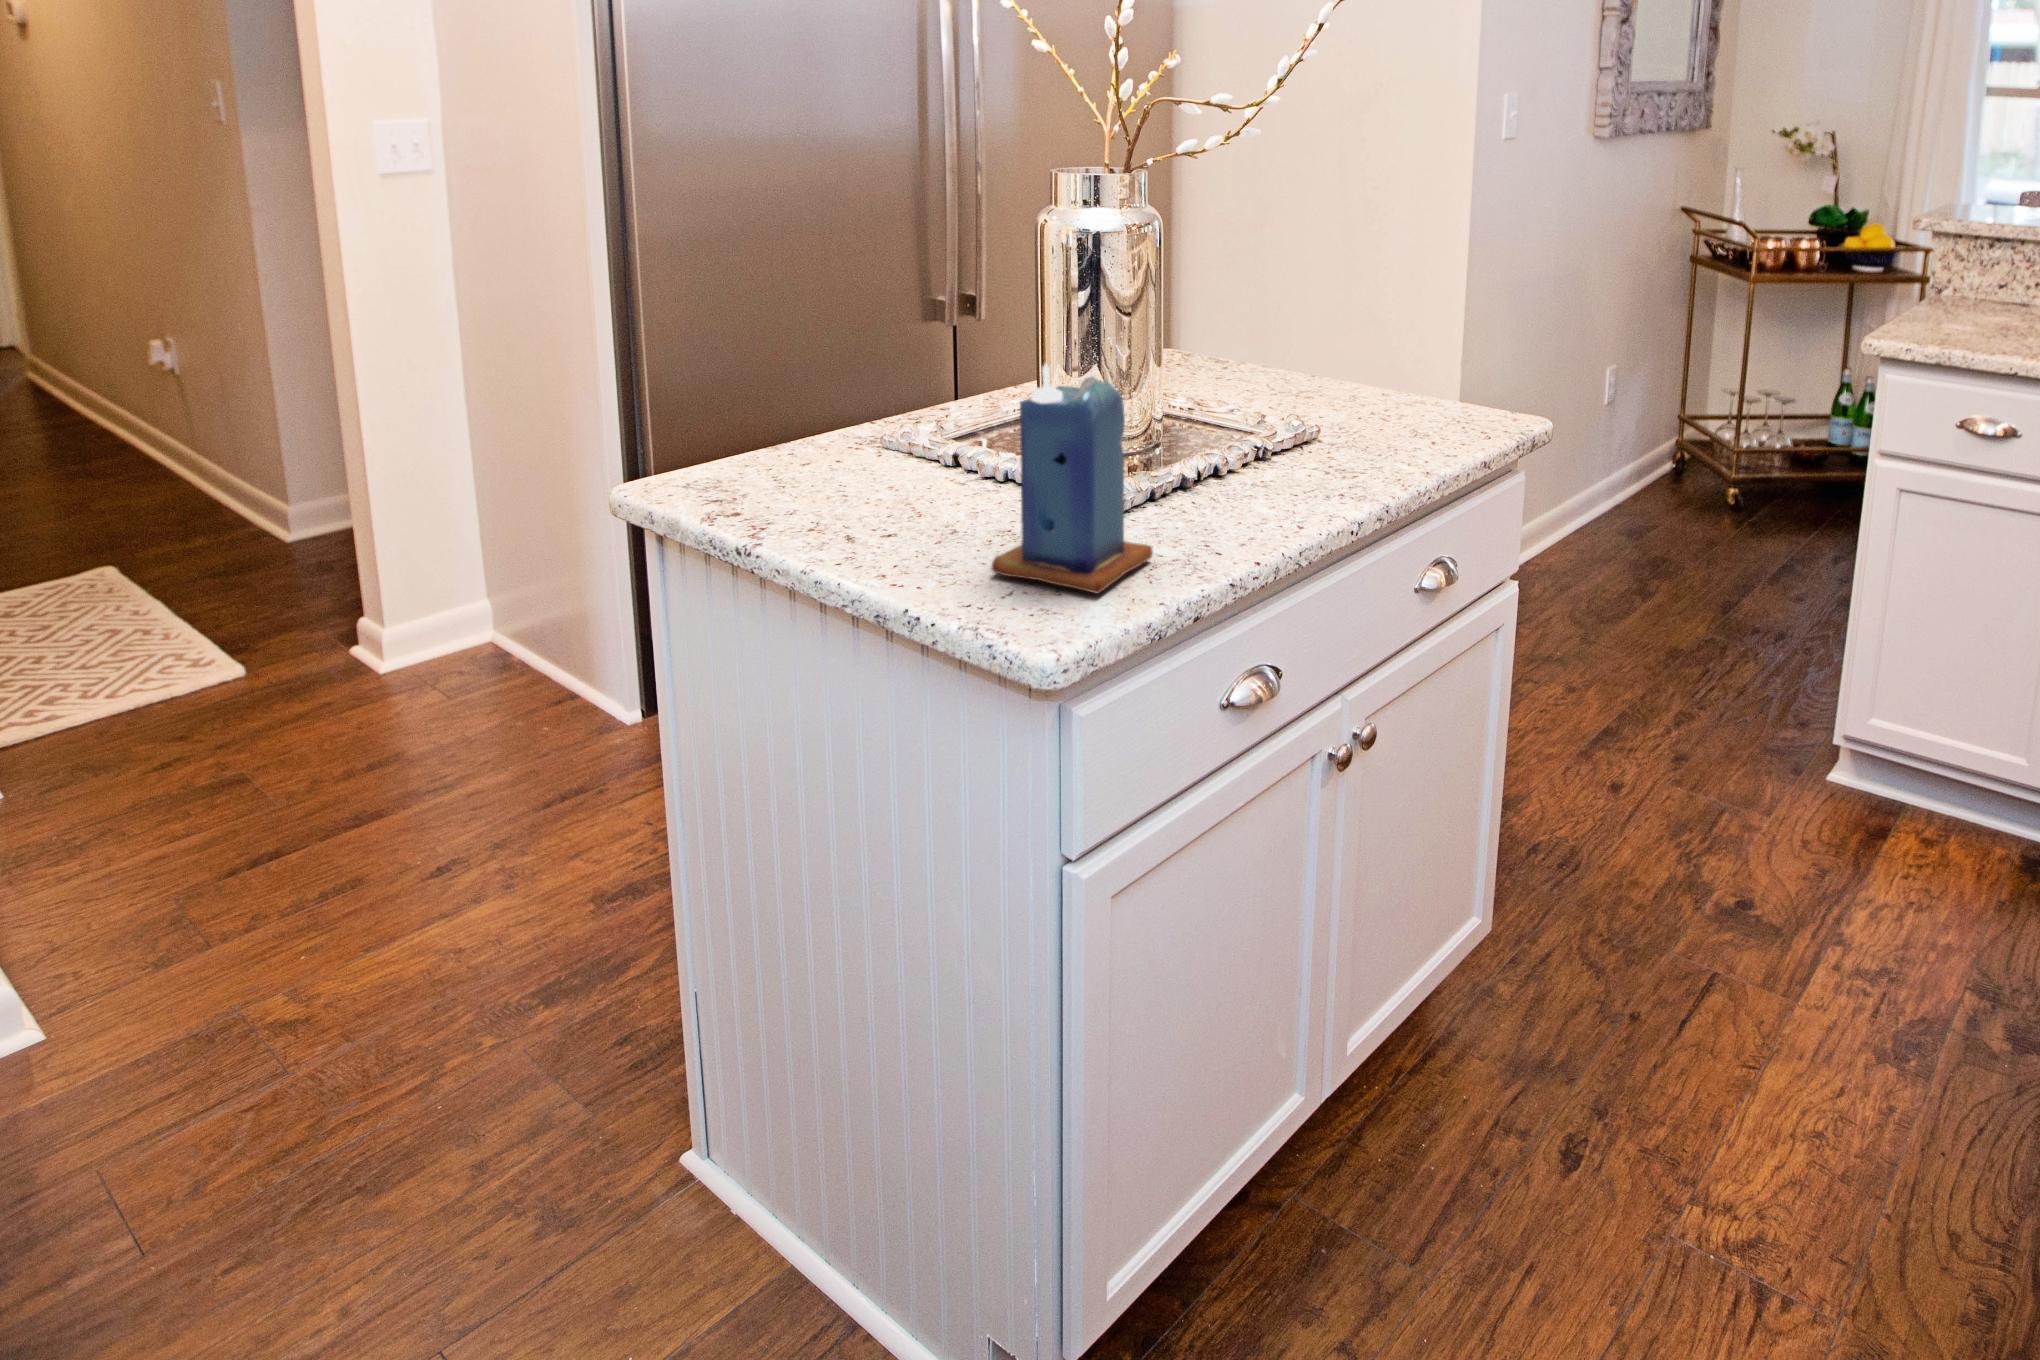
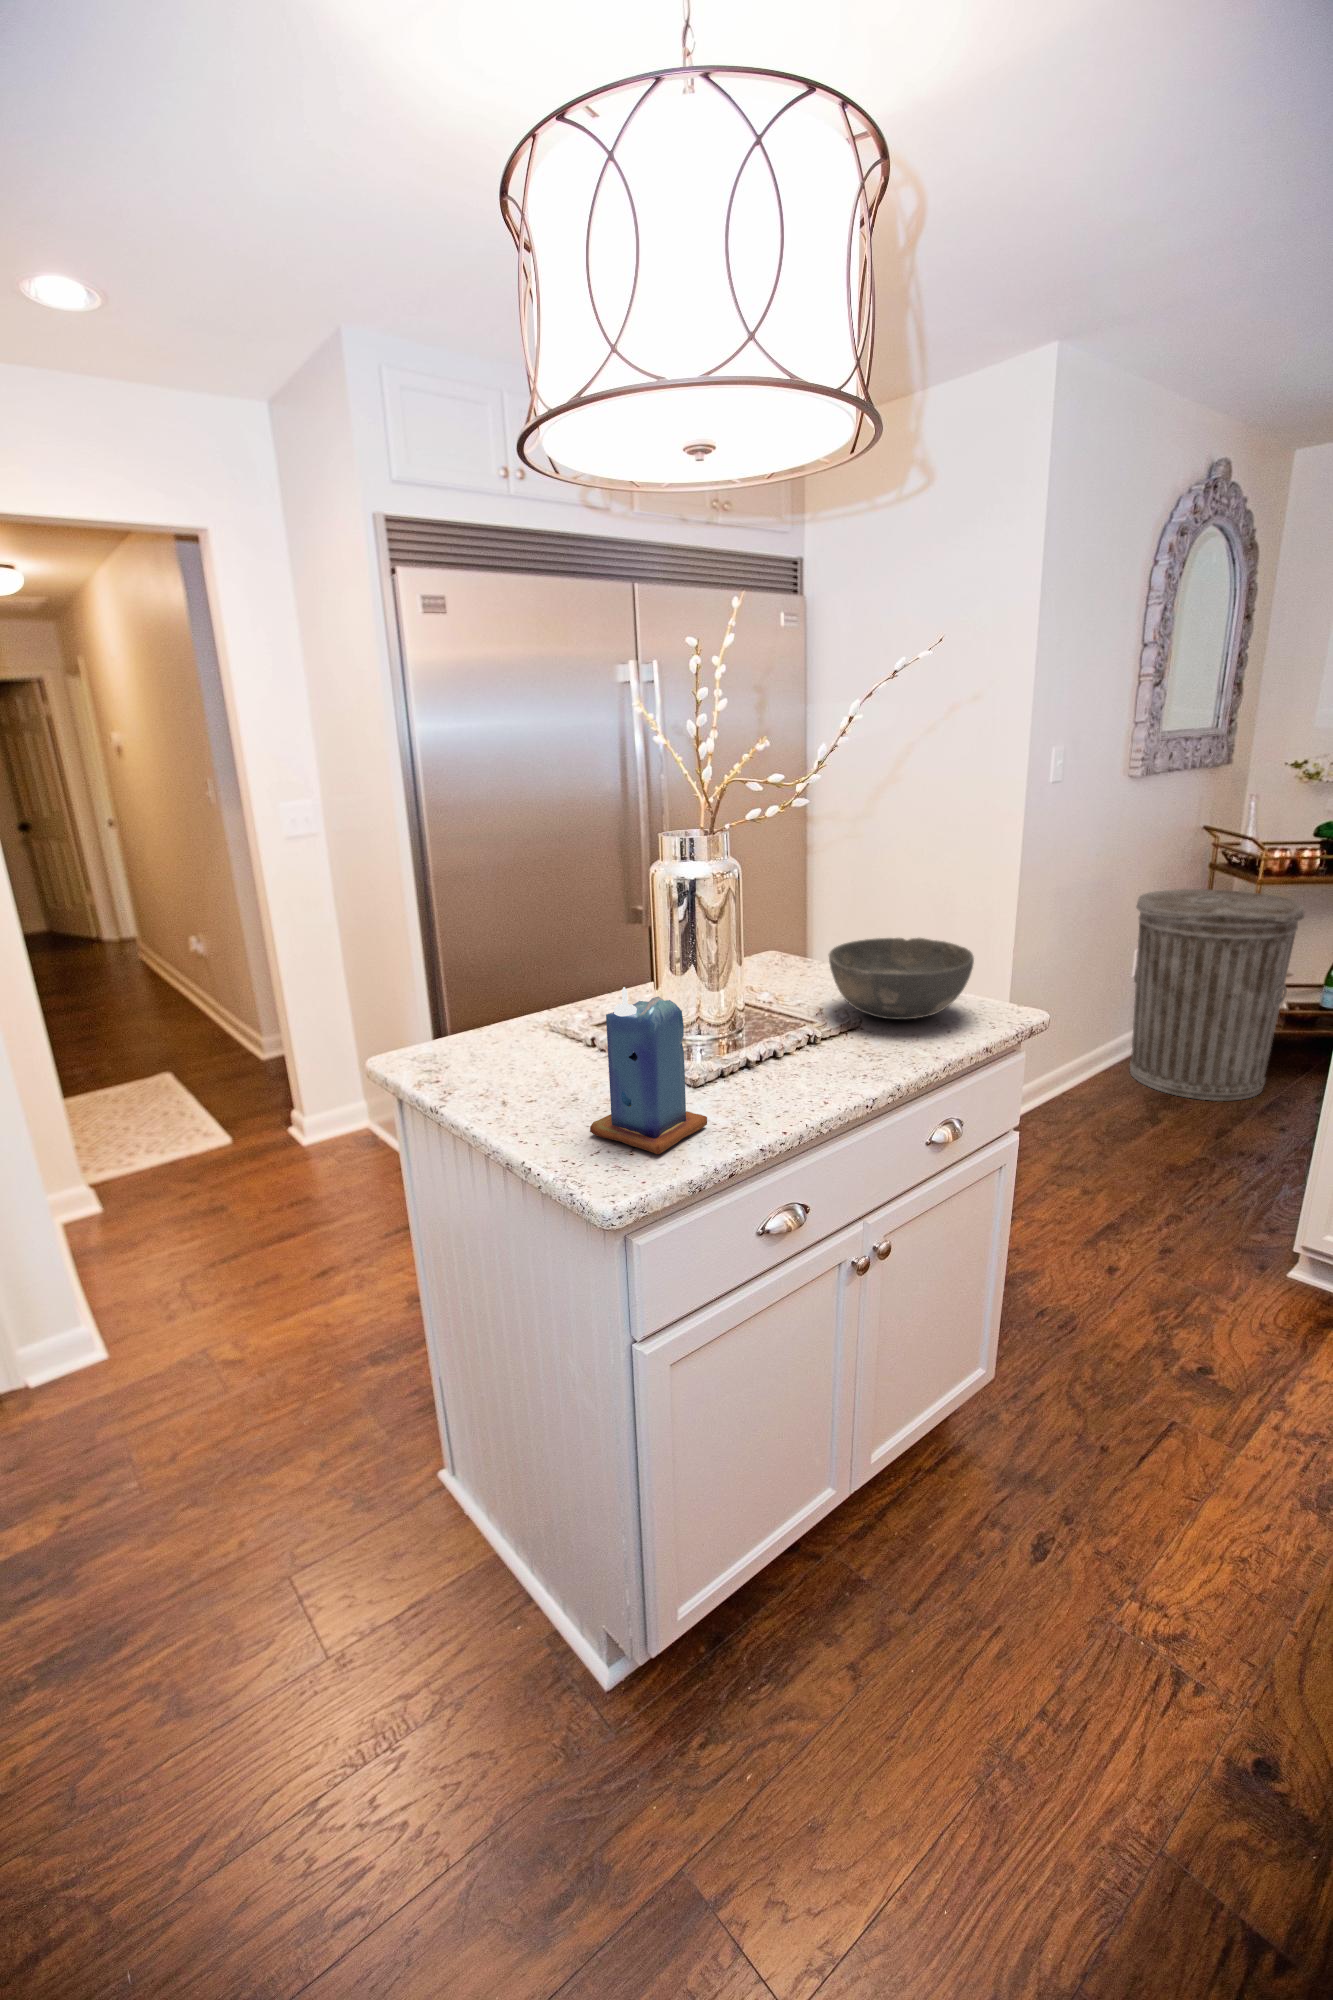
trash can: none [1606,290,1811,568] -> present [1130,889,1304,1101]
bowl: none [1271,324,1462,429] -> present [829,938,974,1019]

